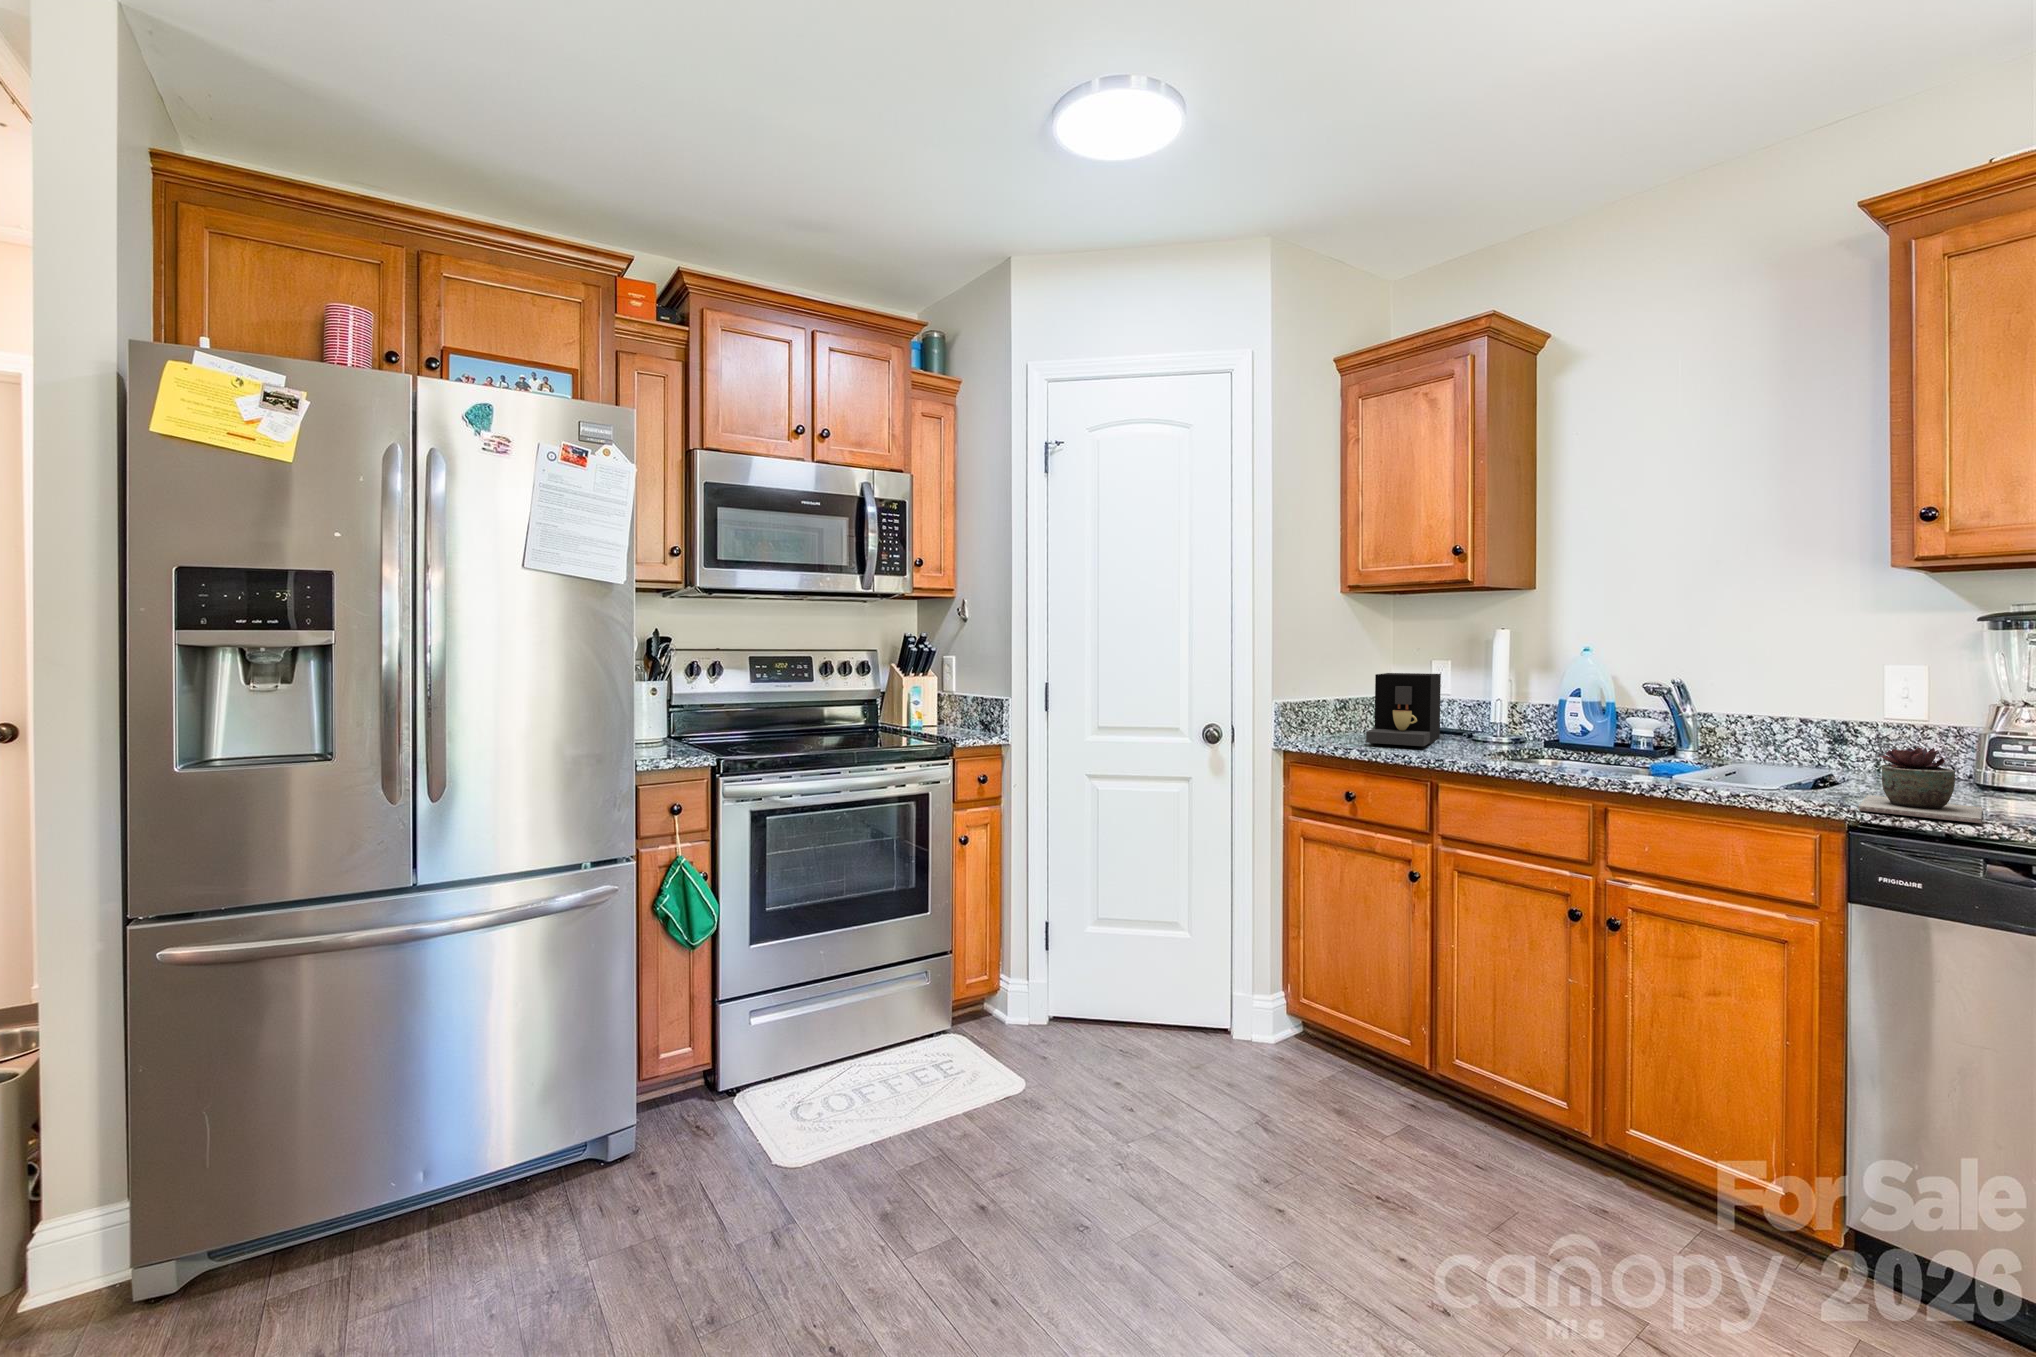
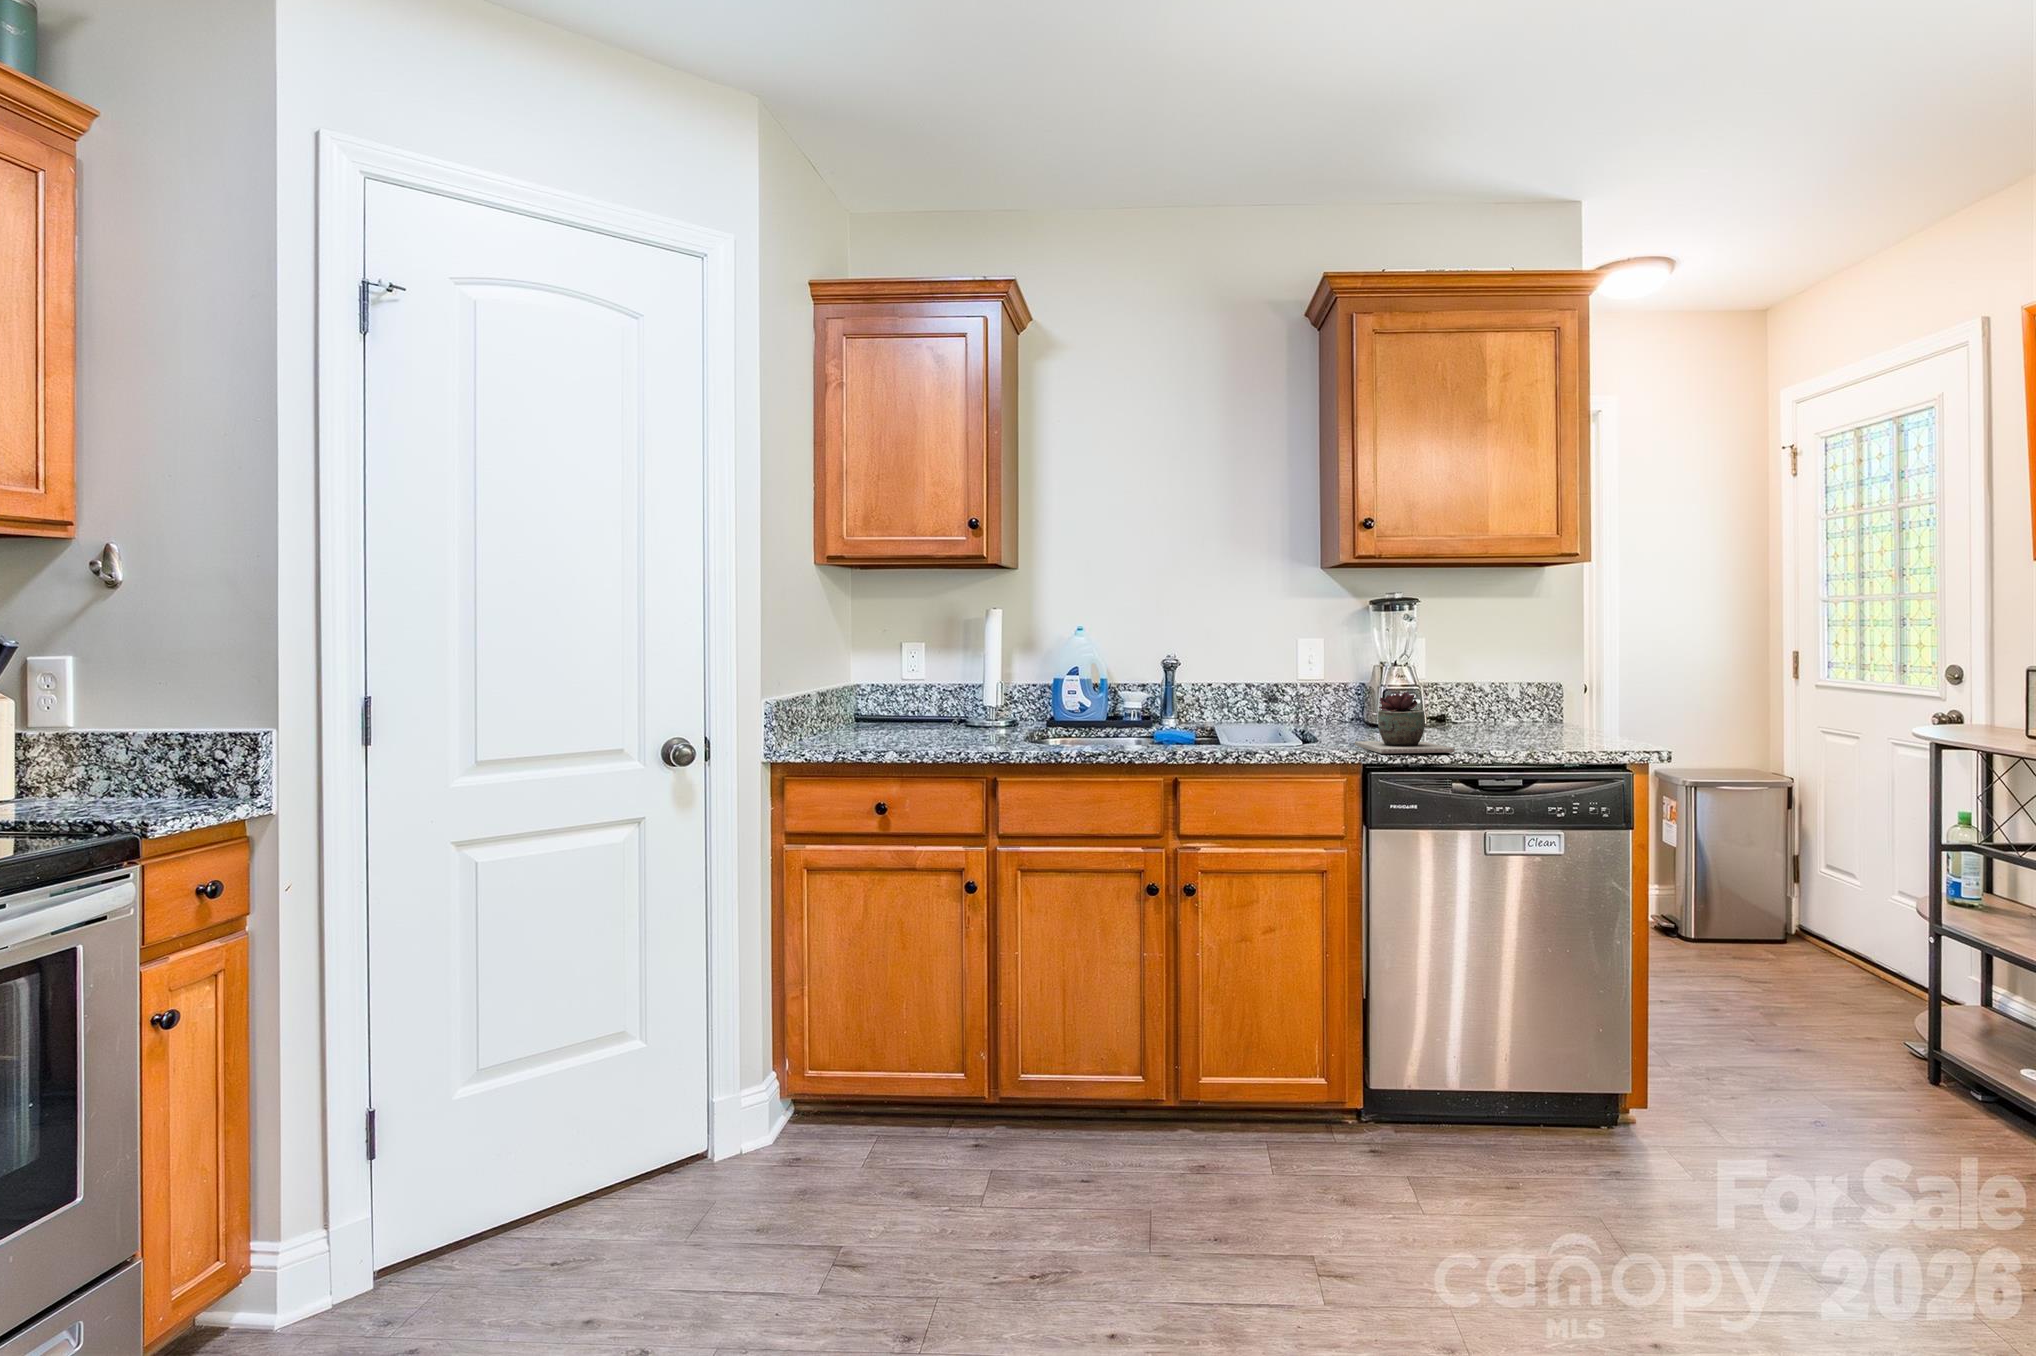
coffee maker: present [1366,673,1441,746] -> none [870,649,956,741]

